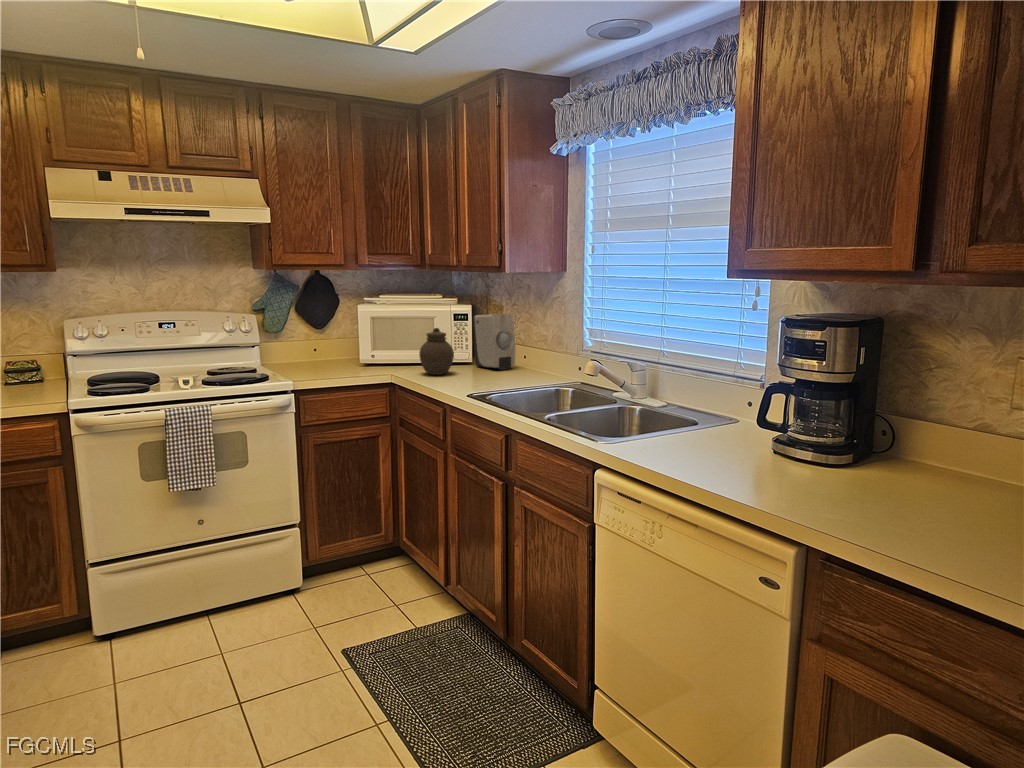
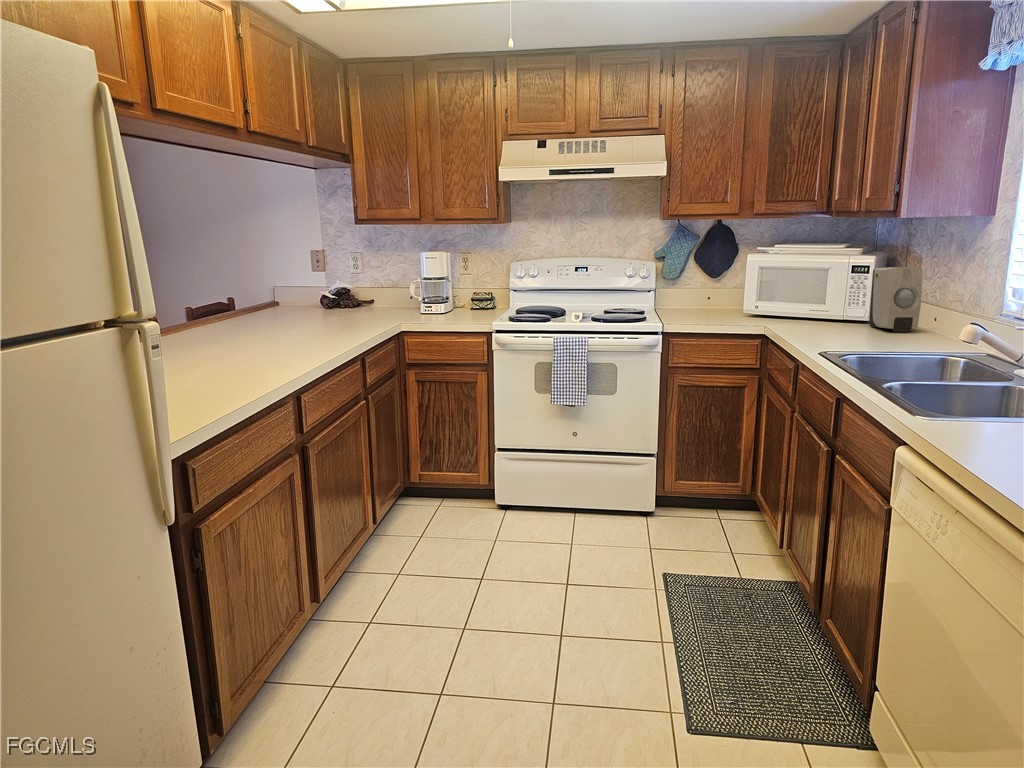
jar: present [419,328,454,375] -> none [797,280,837,330]

